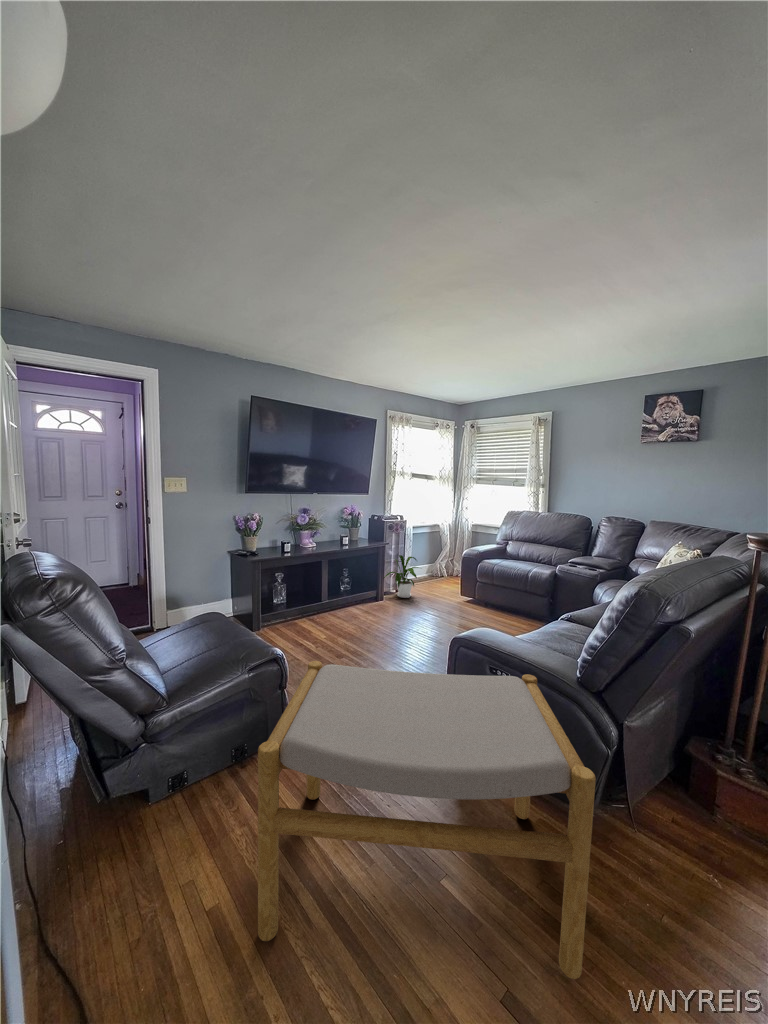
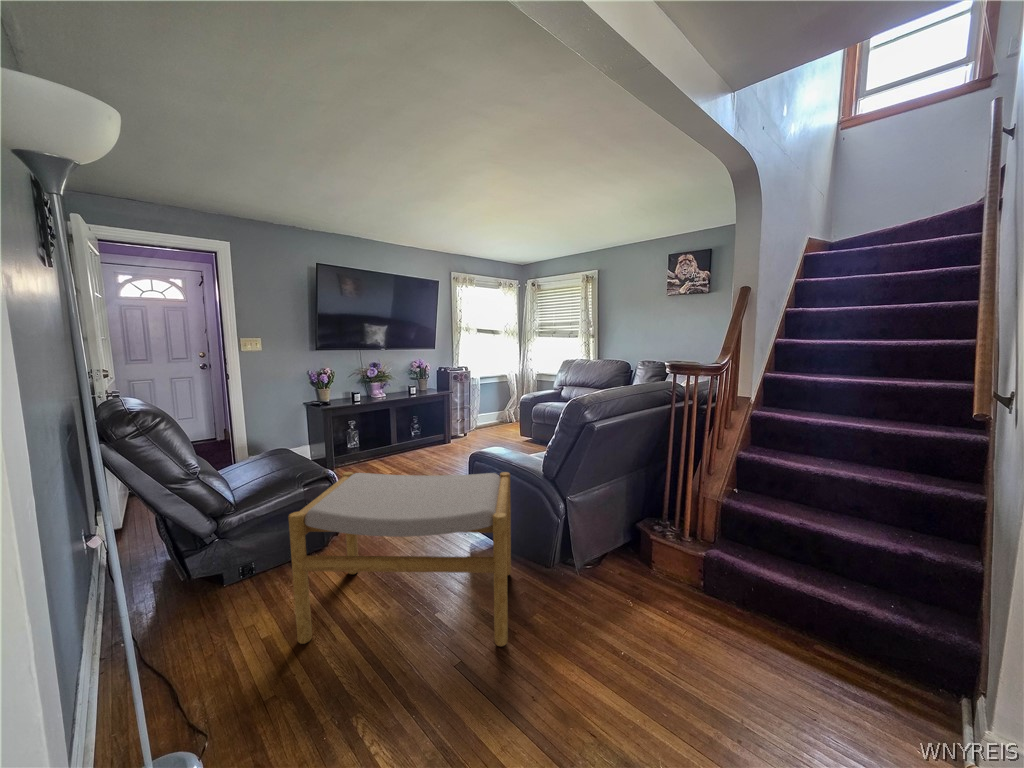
house plant: present [384,555,418,598] -> none [450,403,486,441]

